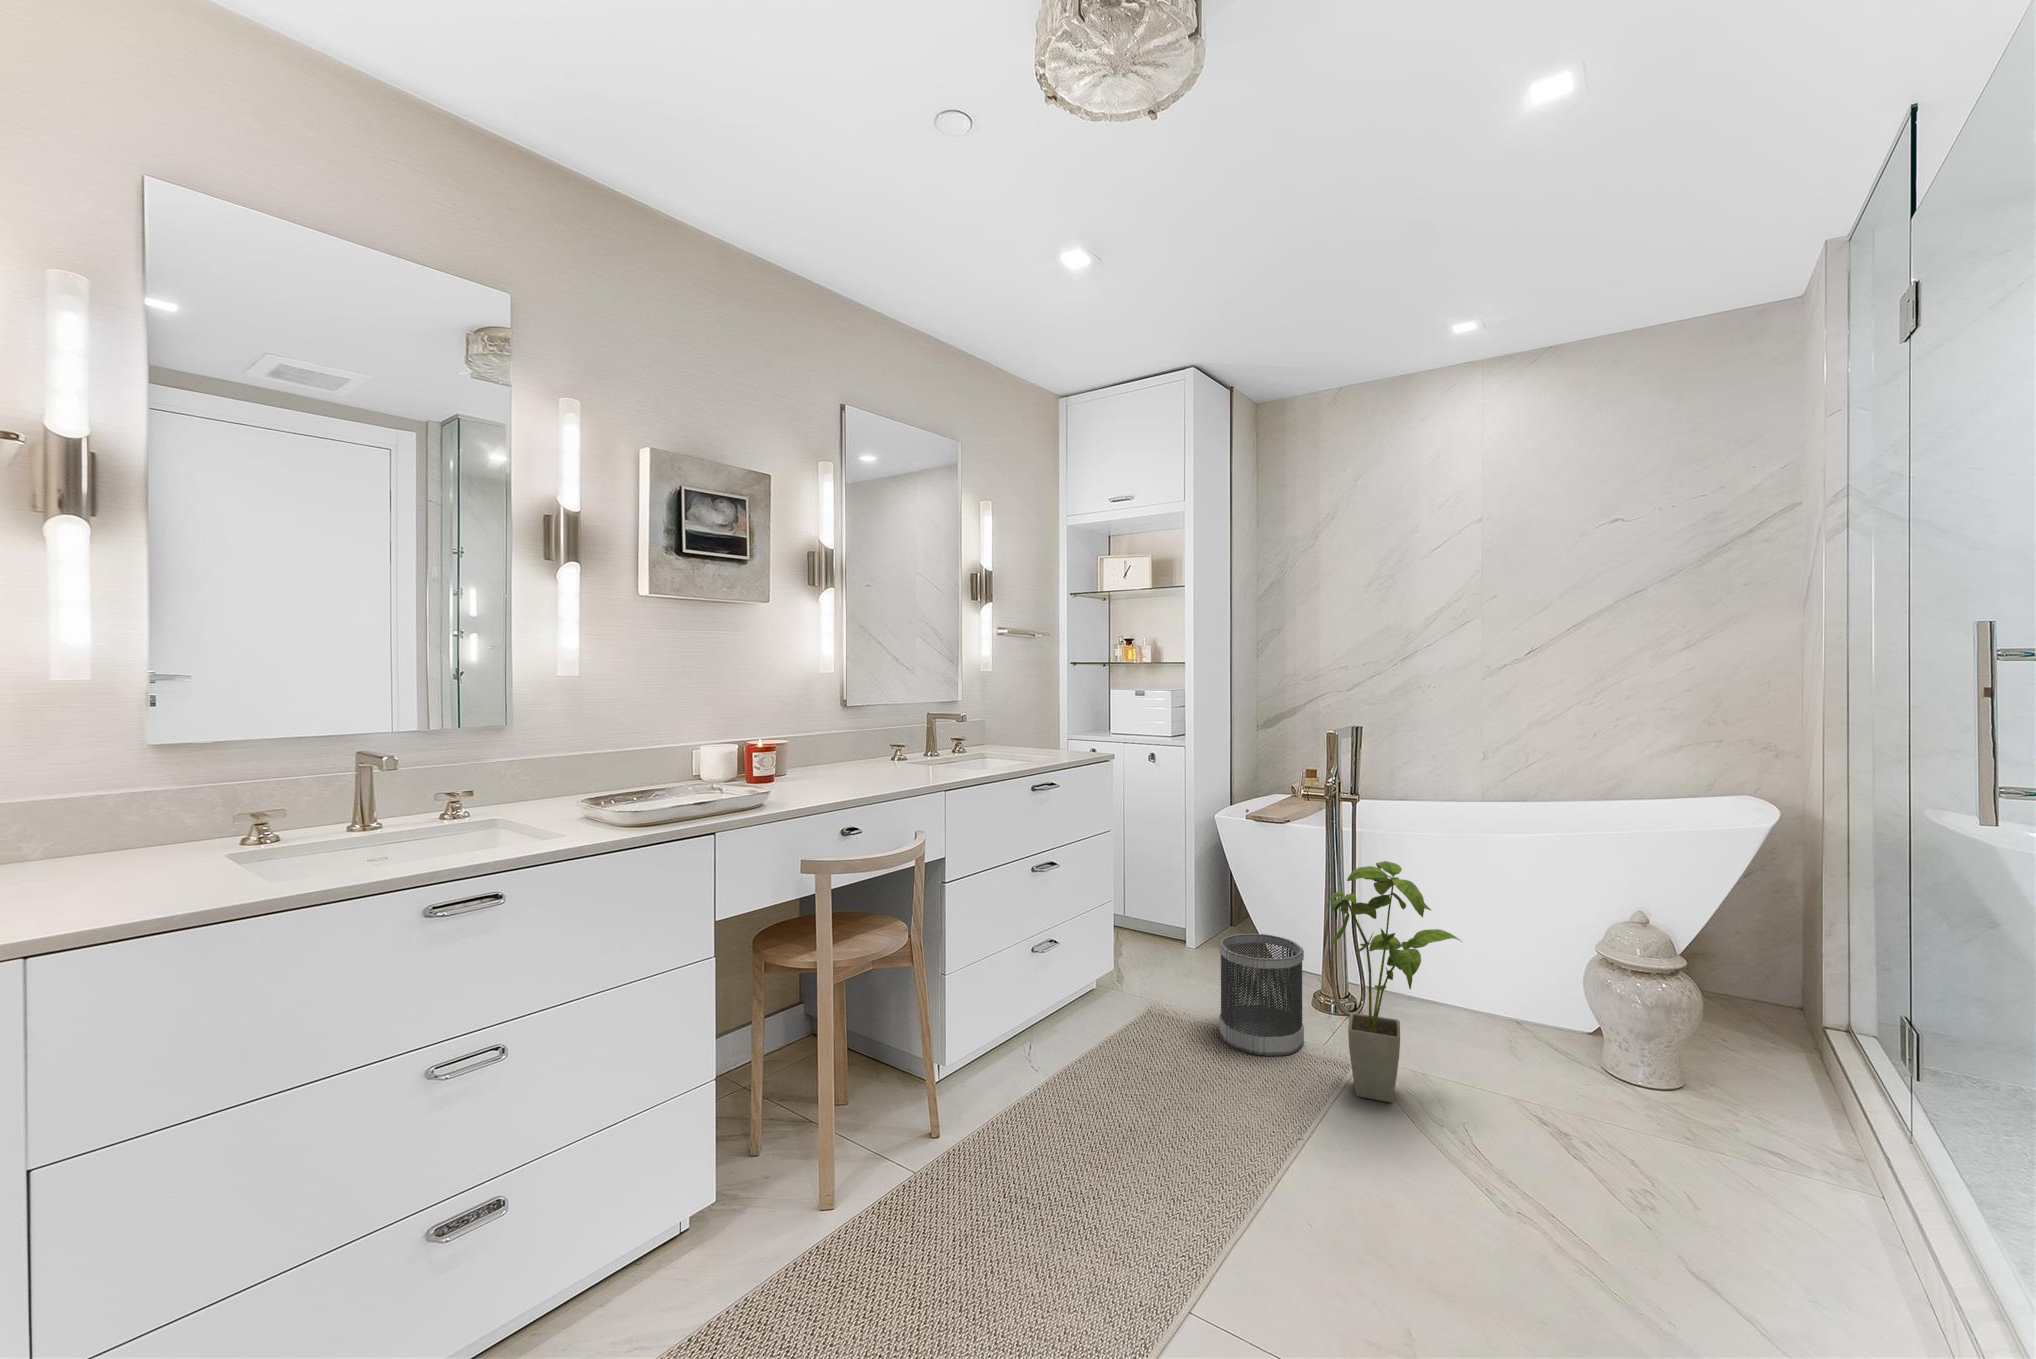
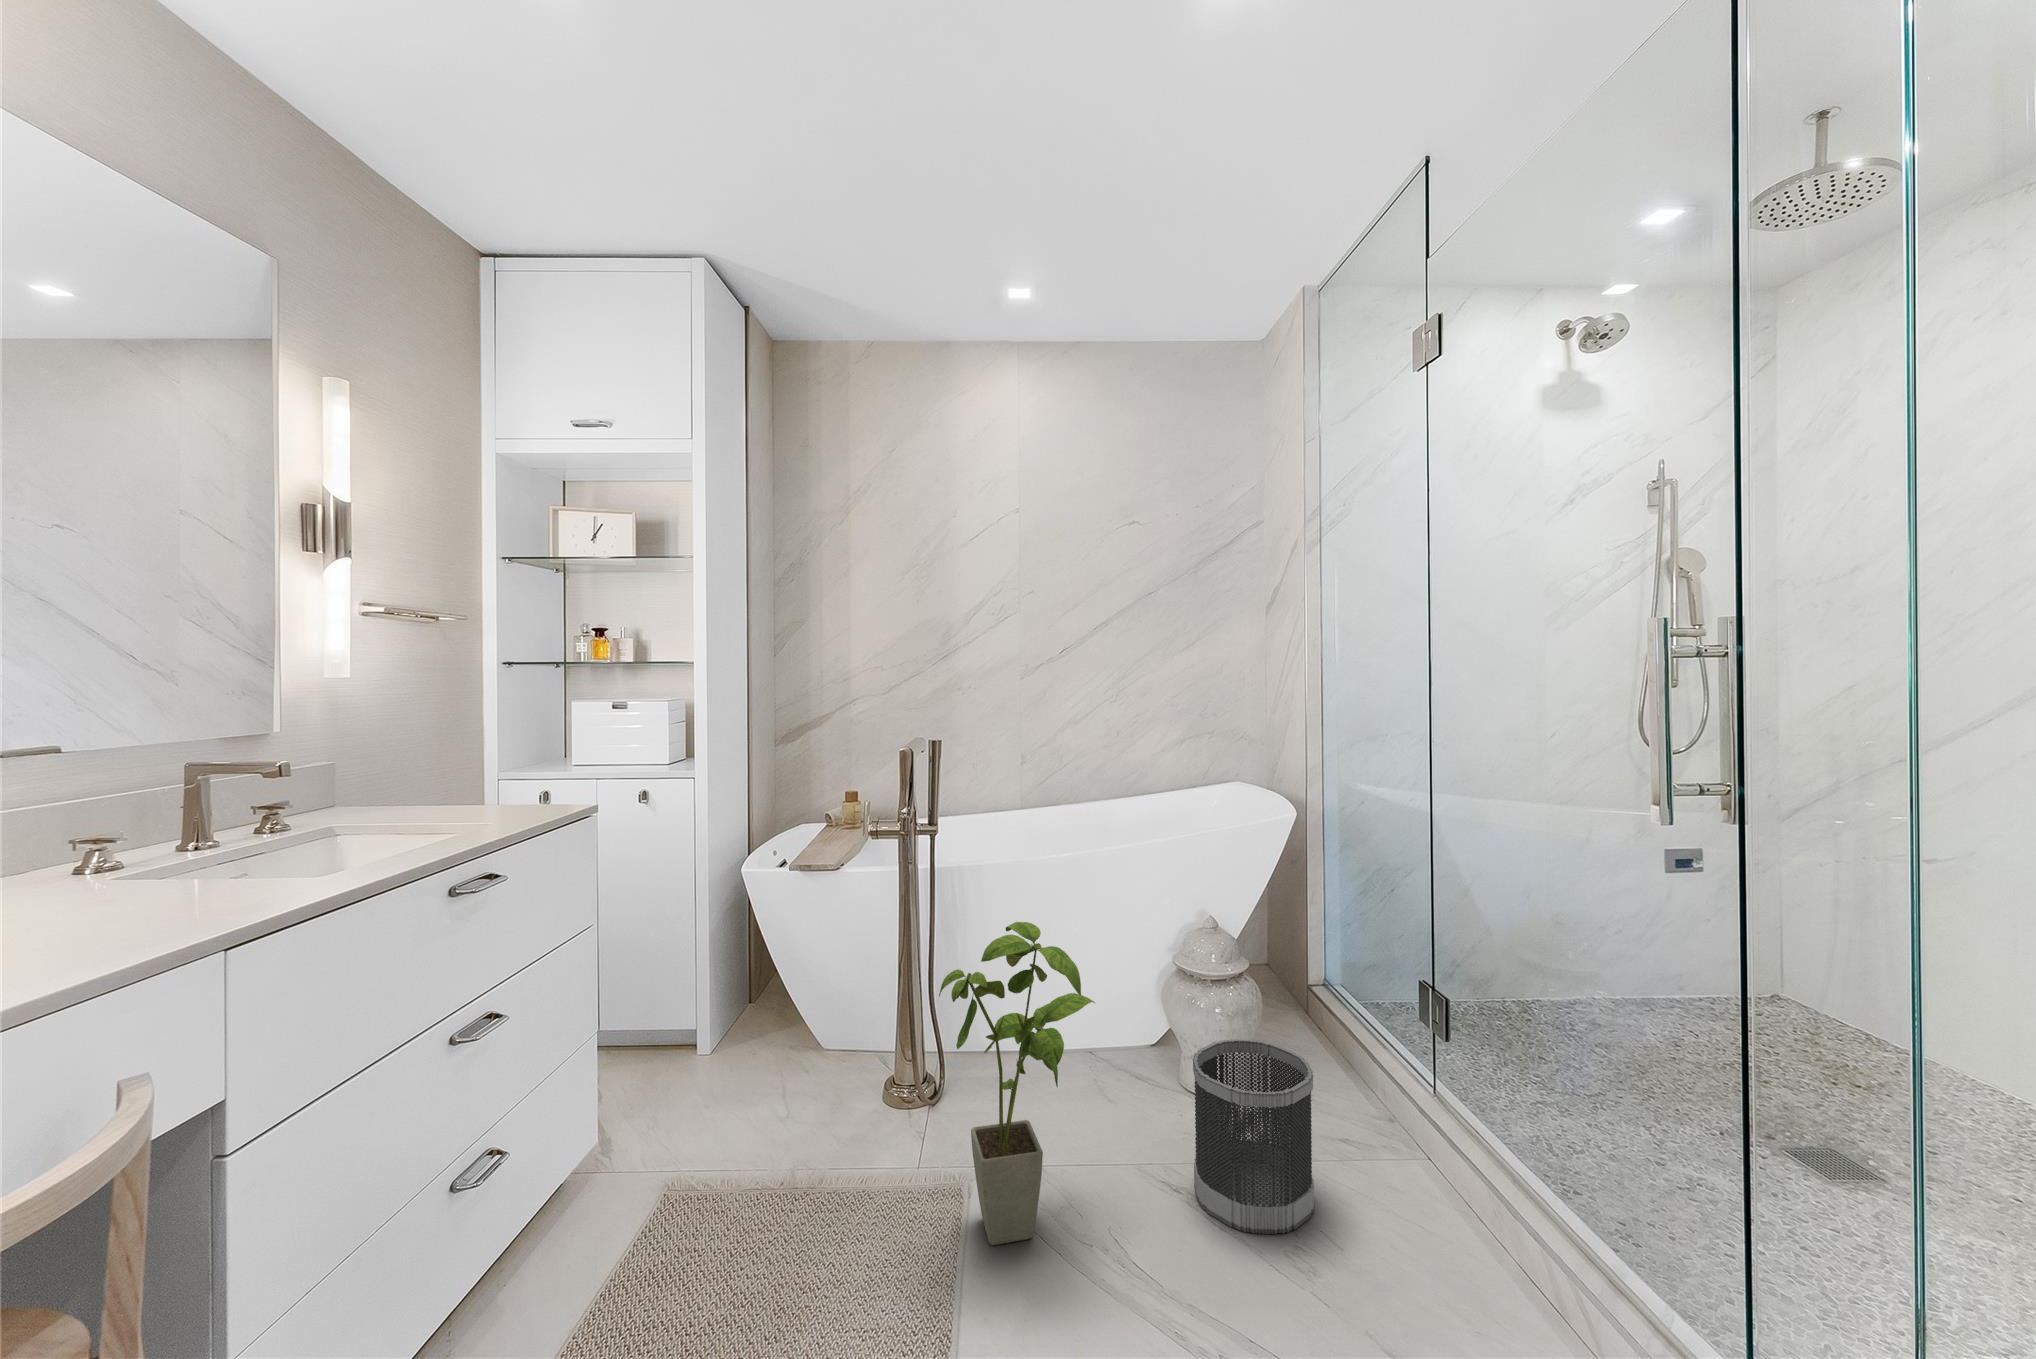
wastebasket: present [1219,934,1304,1056] -> present [1193,1039,1314,1234]

